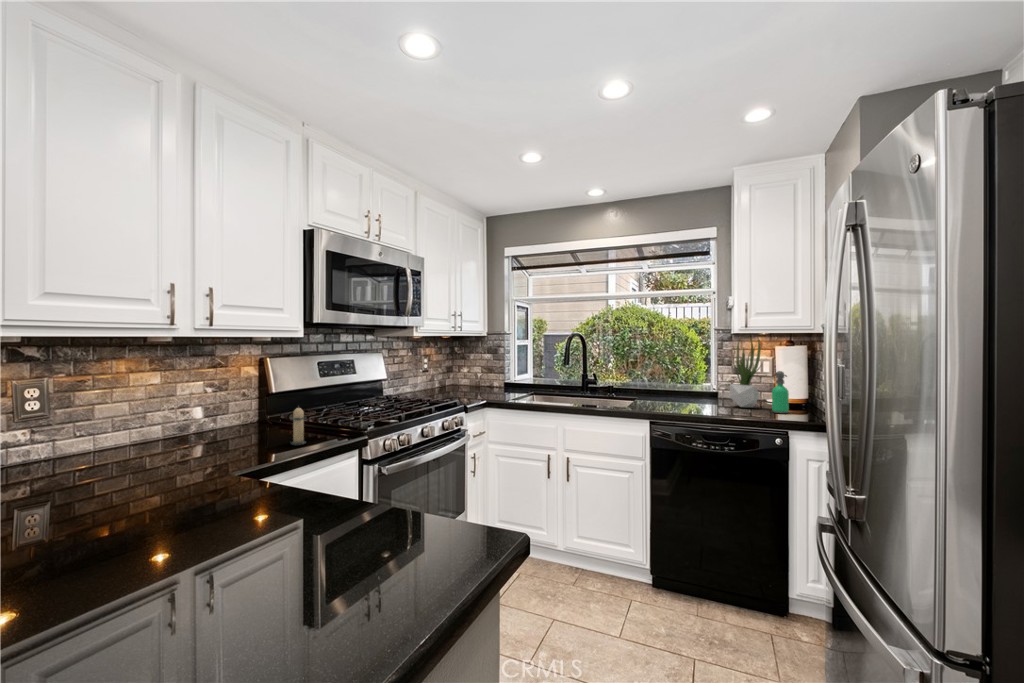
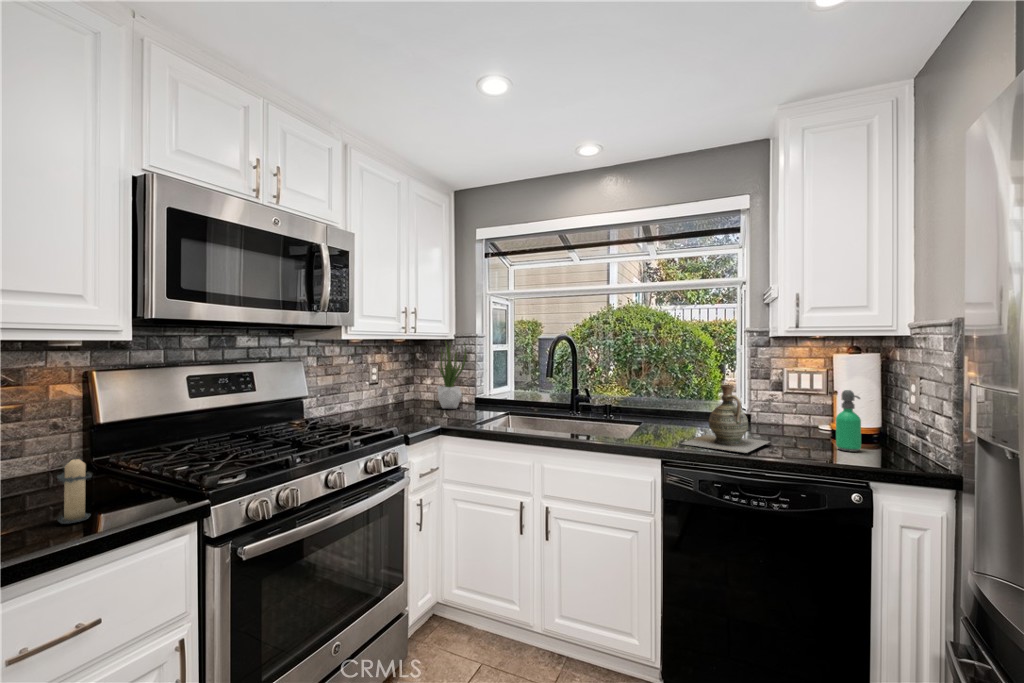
potted plant: present [730,339,761,407] -> present [438,343,466,409]
ceramic jug: none [664,368,728,414] -> present [682,385,770,453]

